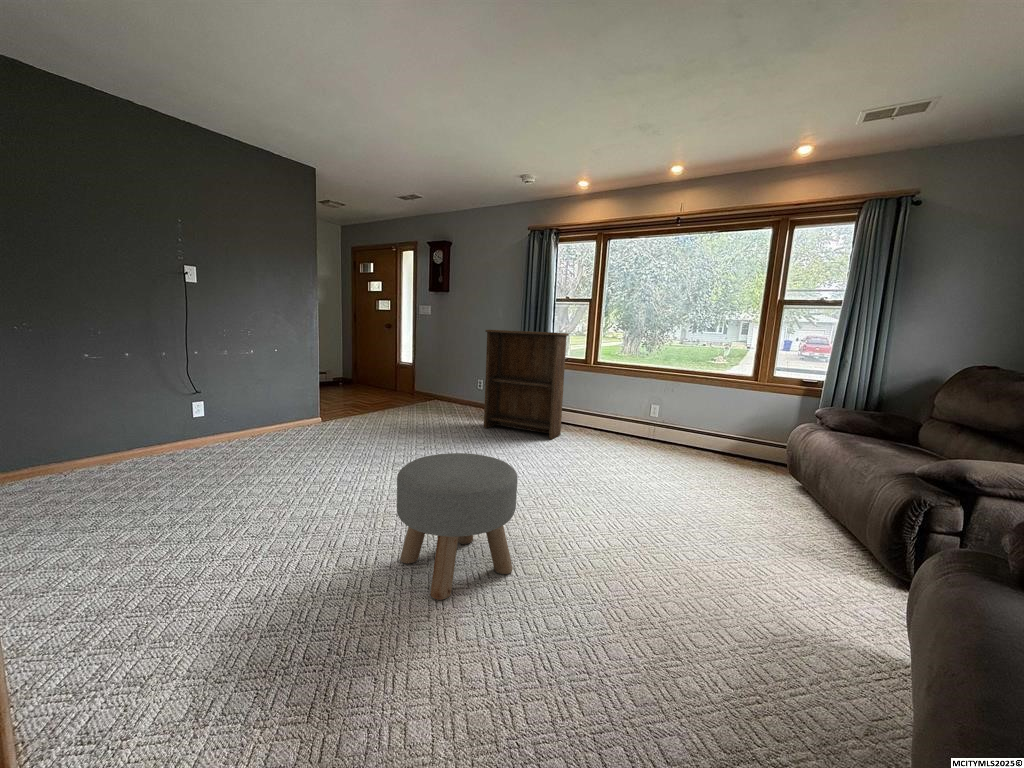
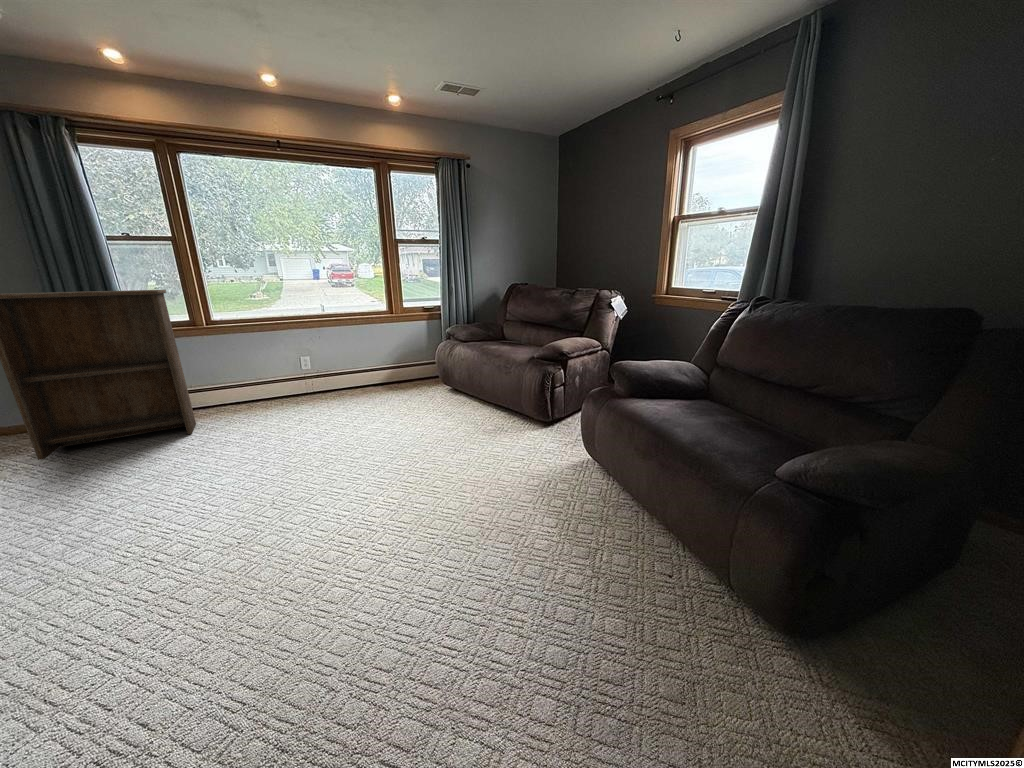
ottoman: present [397,453,518,600] -> none [143,472,351,689]

